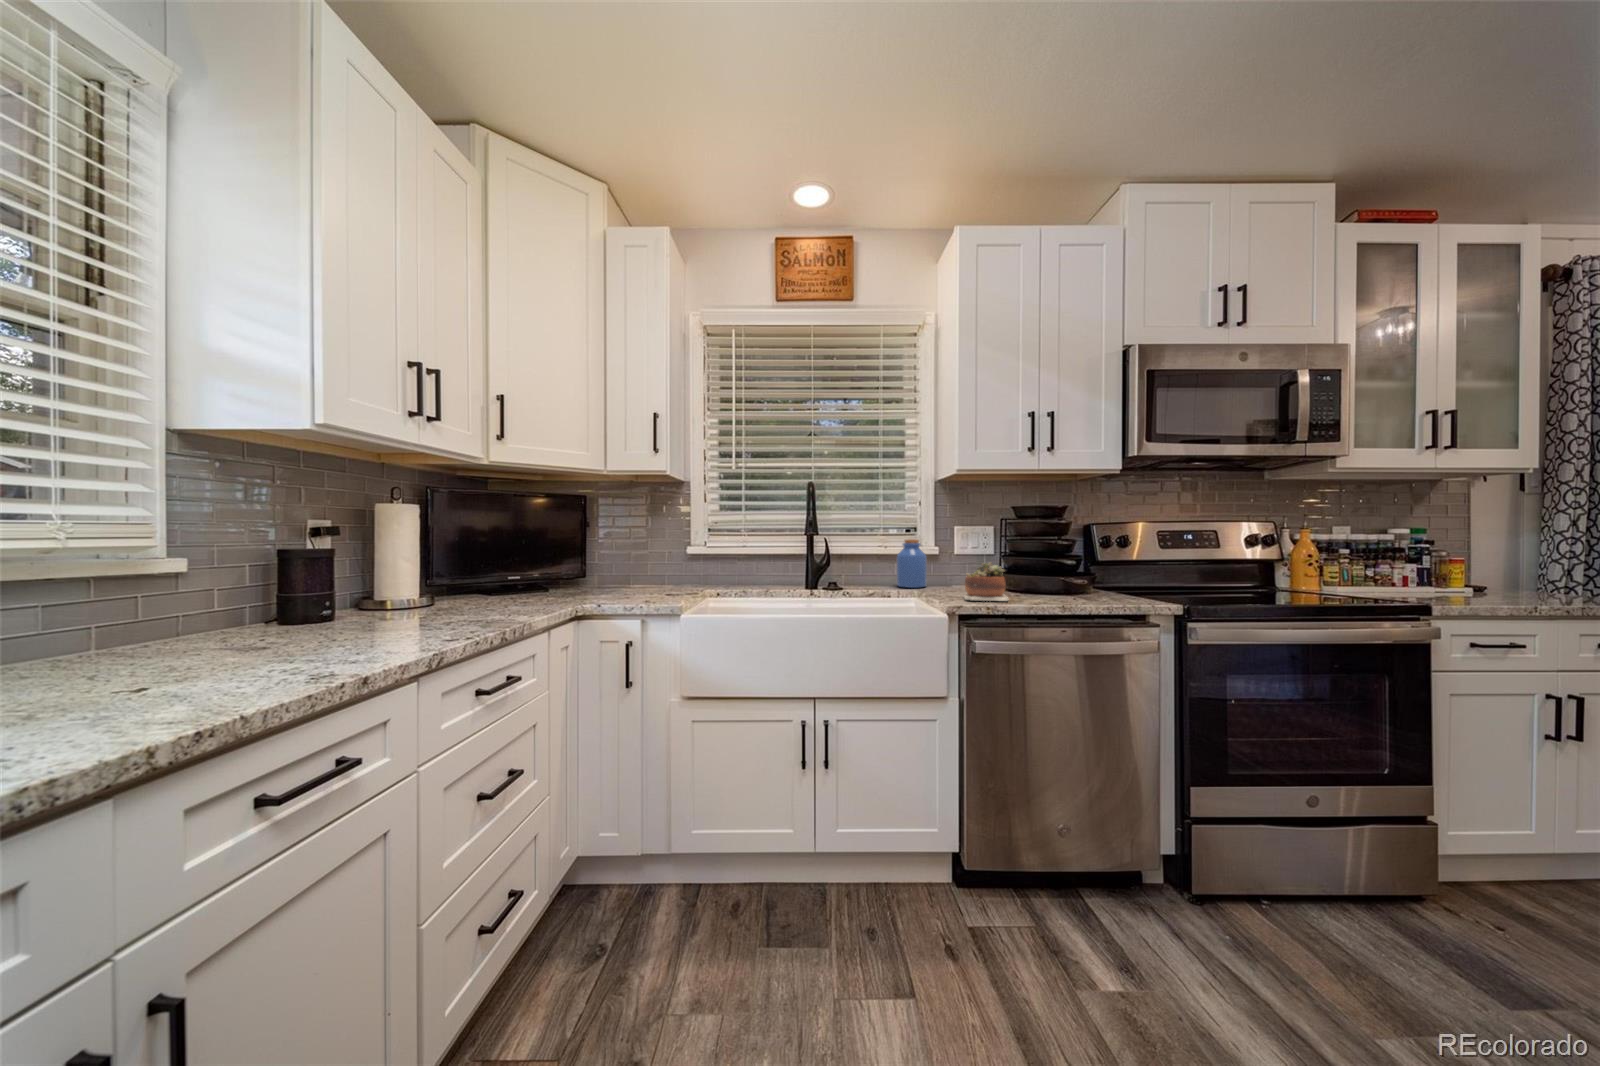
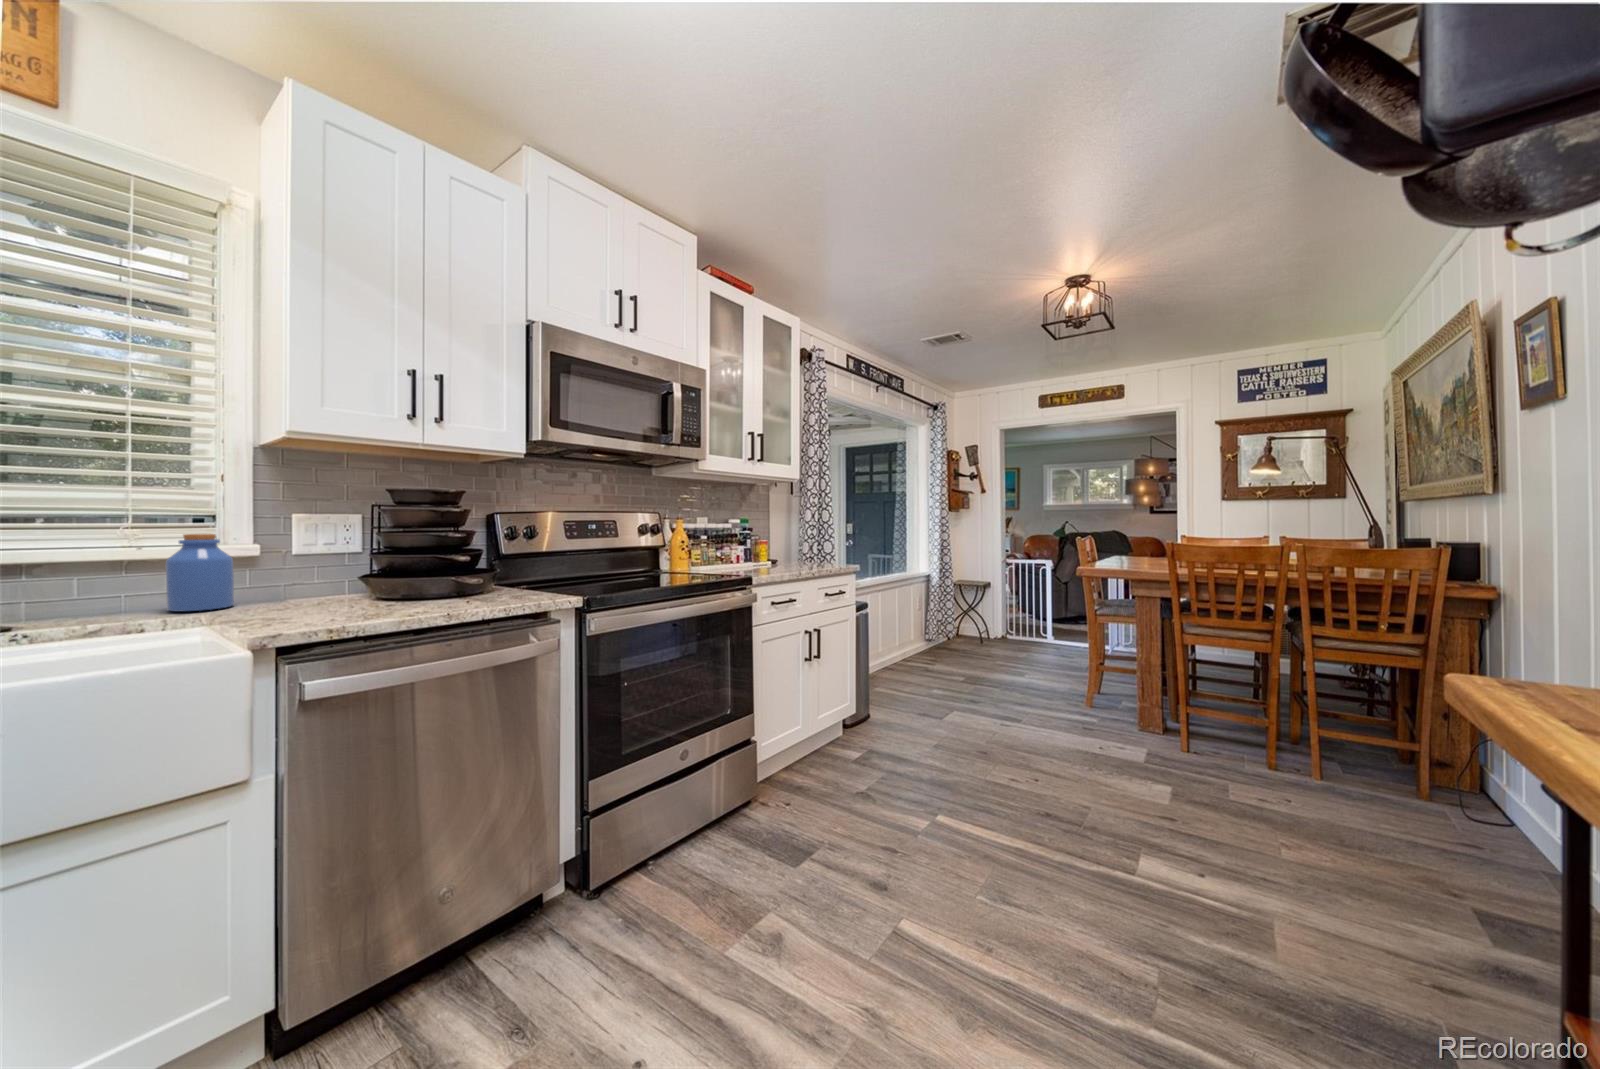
succulent plant: present [964,562,1008,601] -> none [295,564,372,622]

